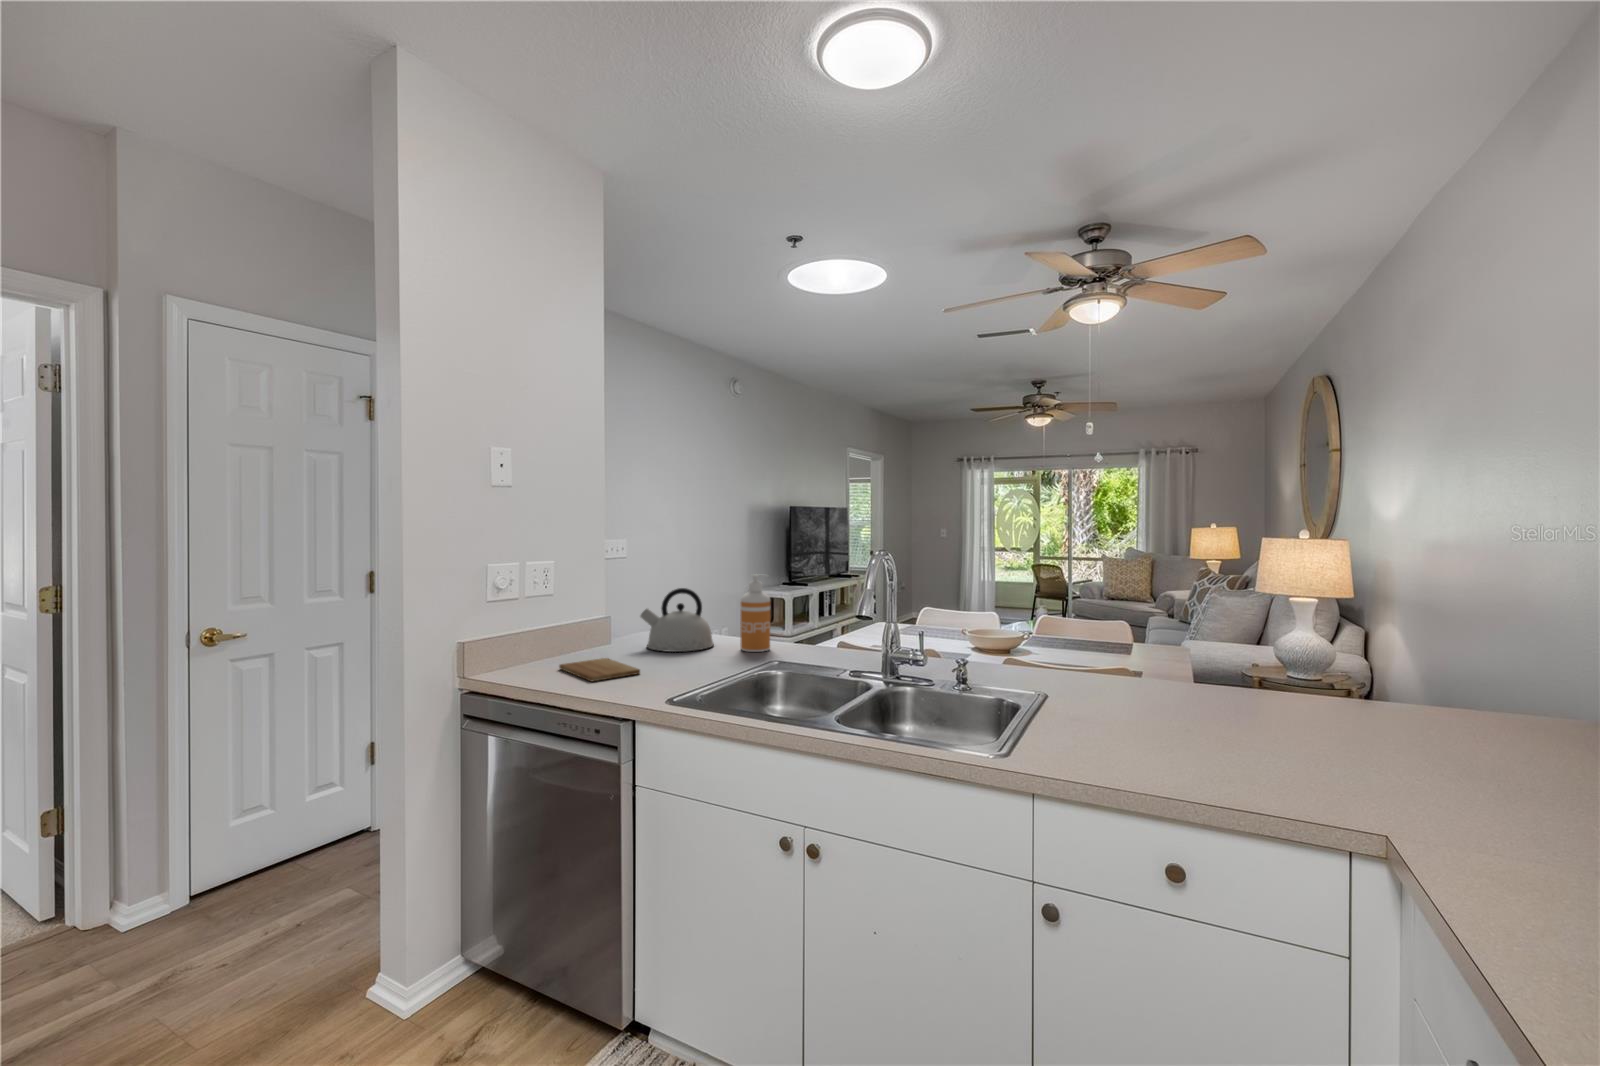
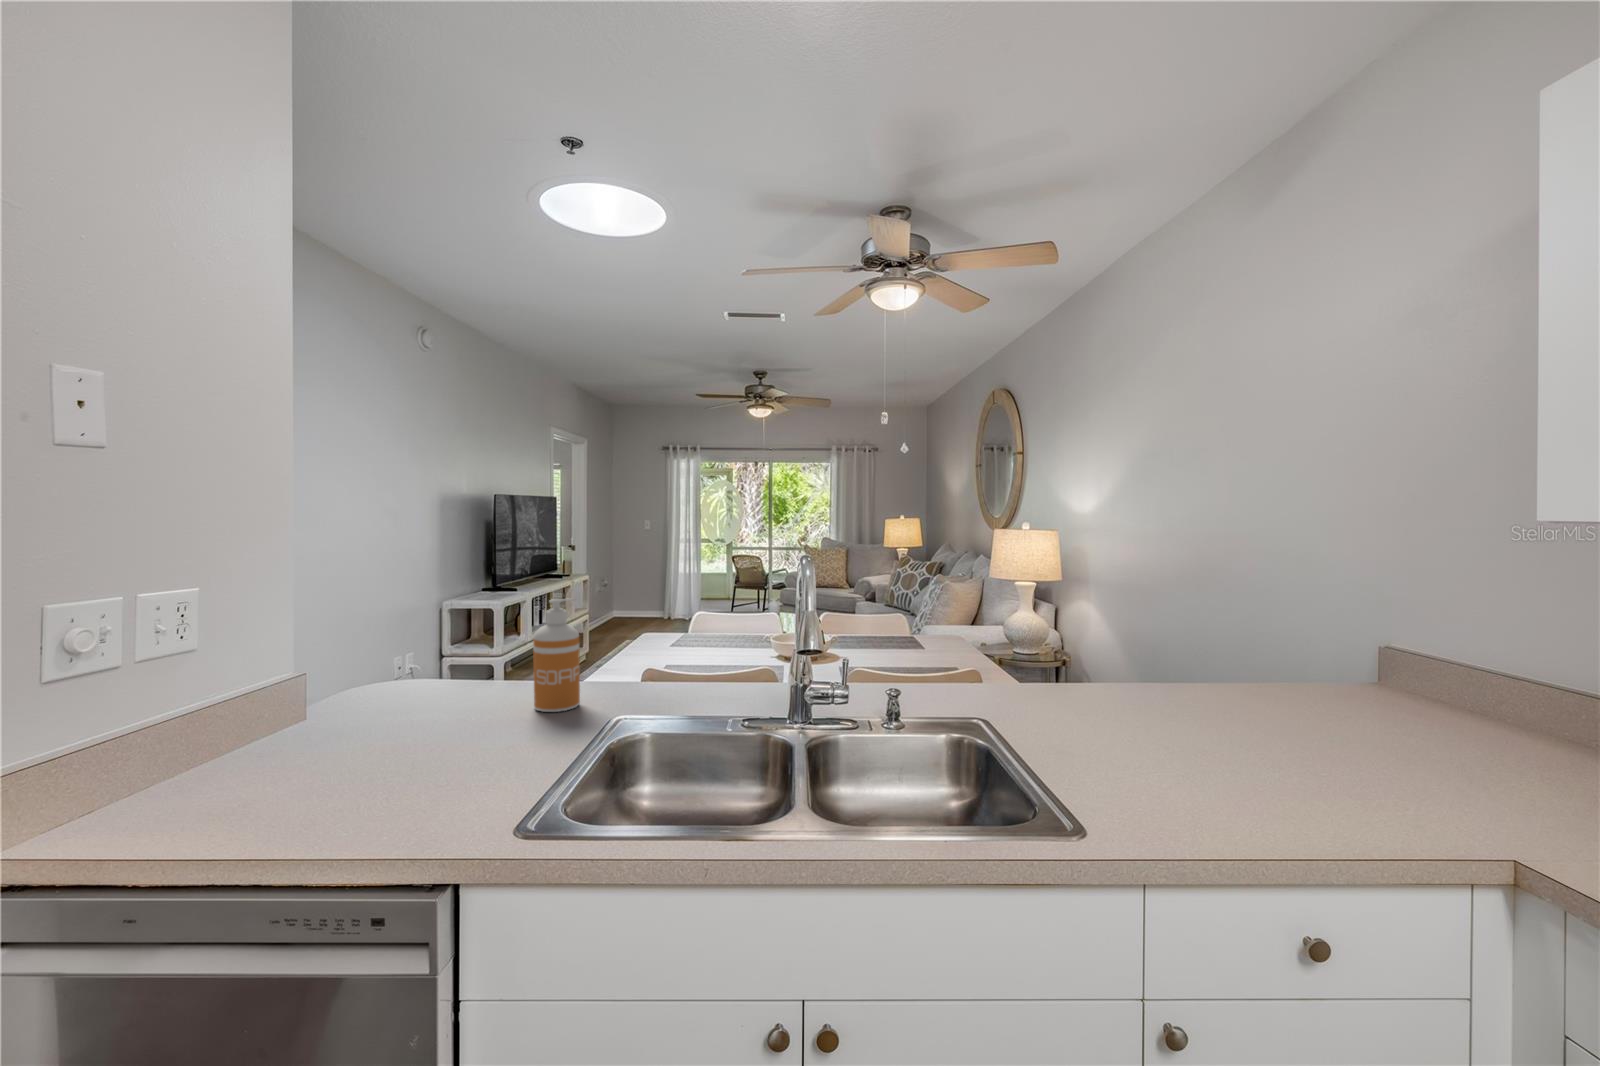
kettle: present [640,588,714,652] -> none [358,625,487,730]
cutting board: present [559,658,640,681] -> none [216,763,398,826]

